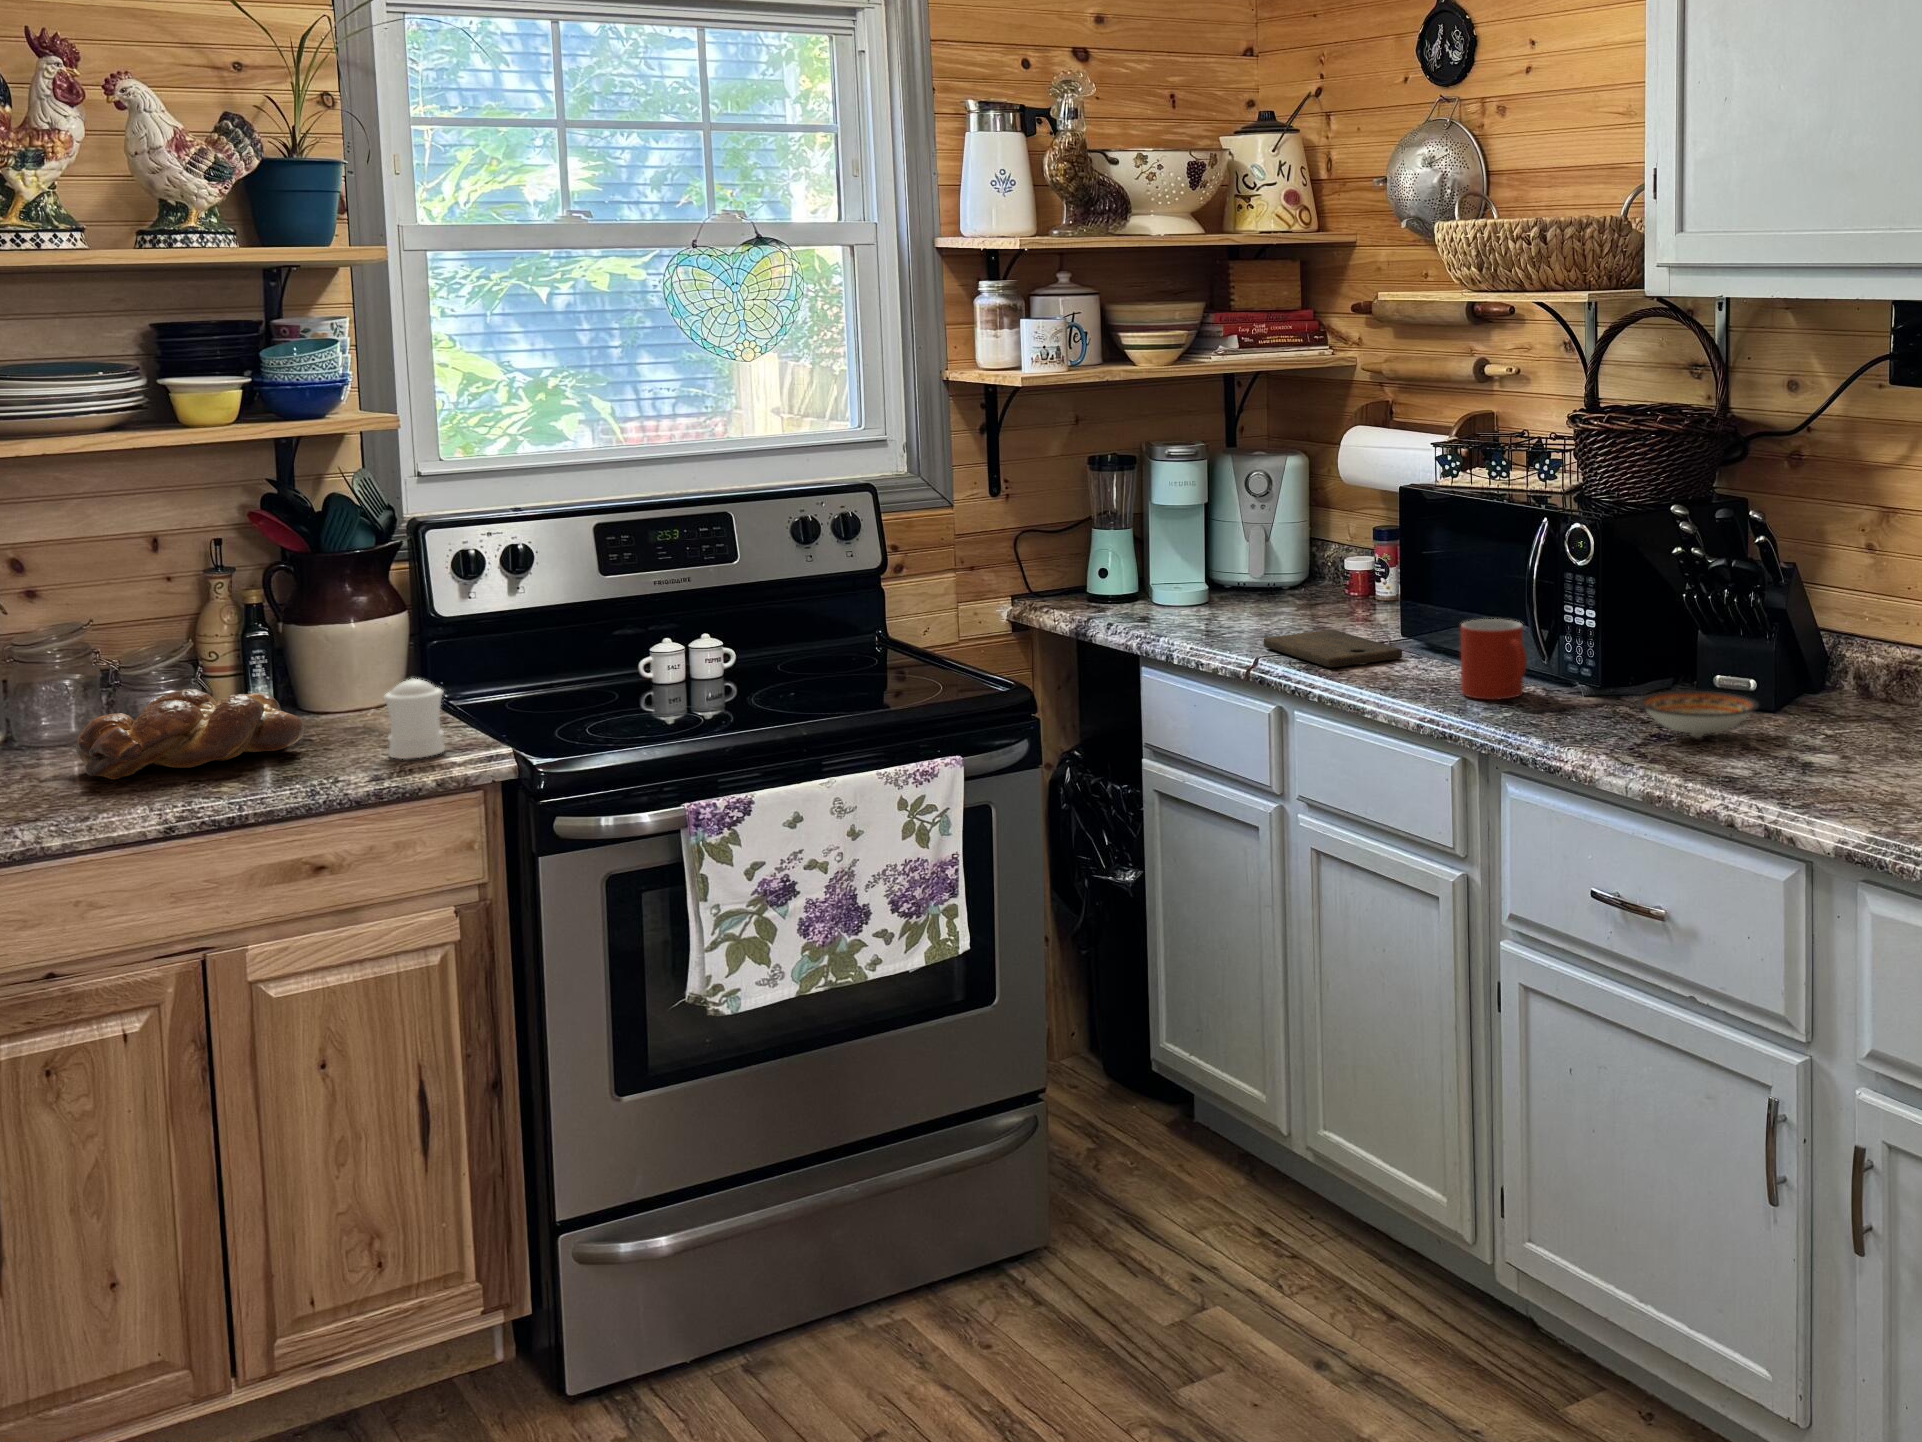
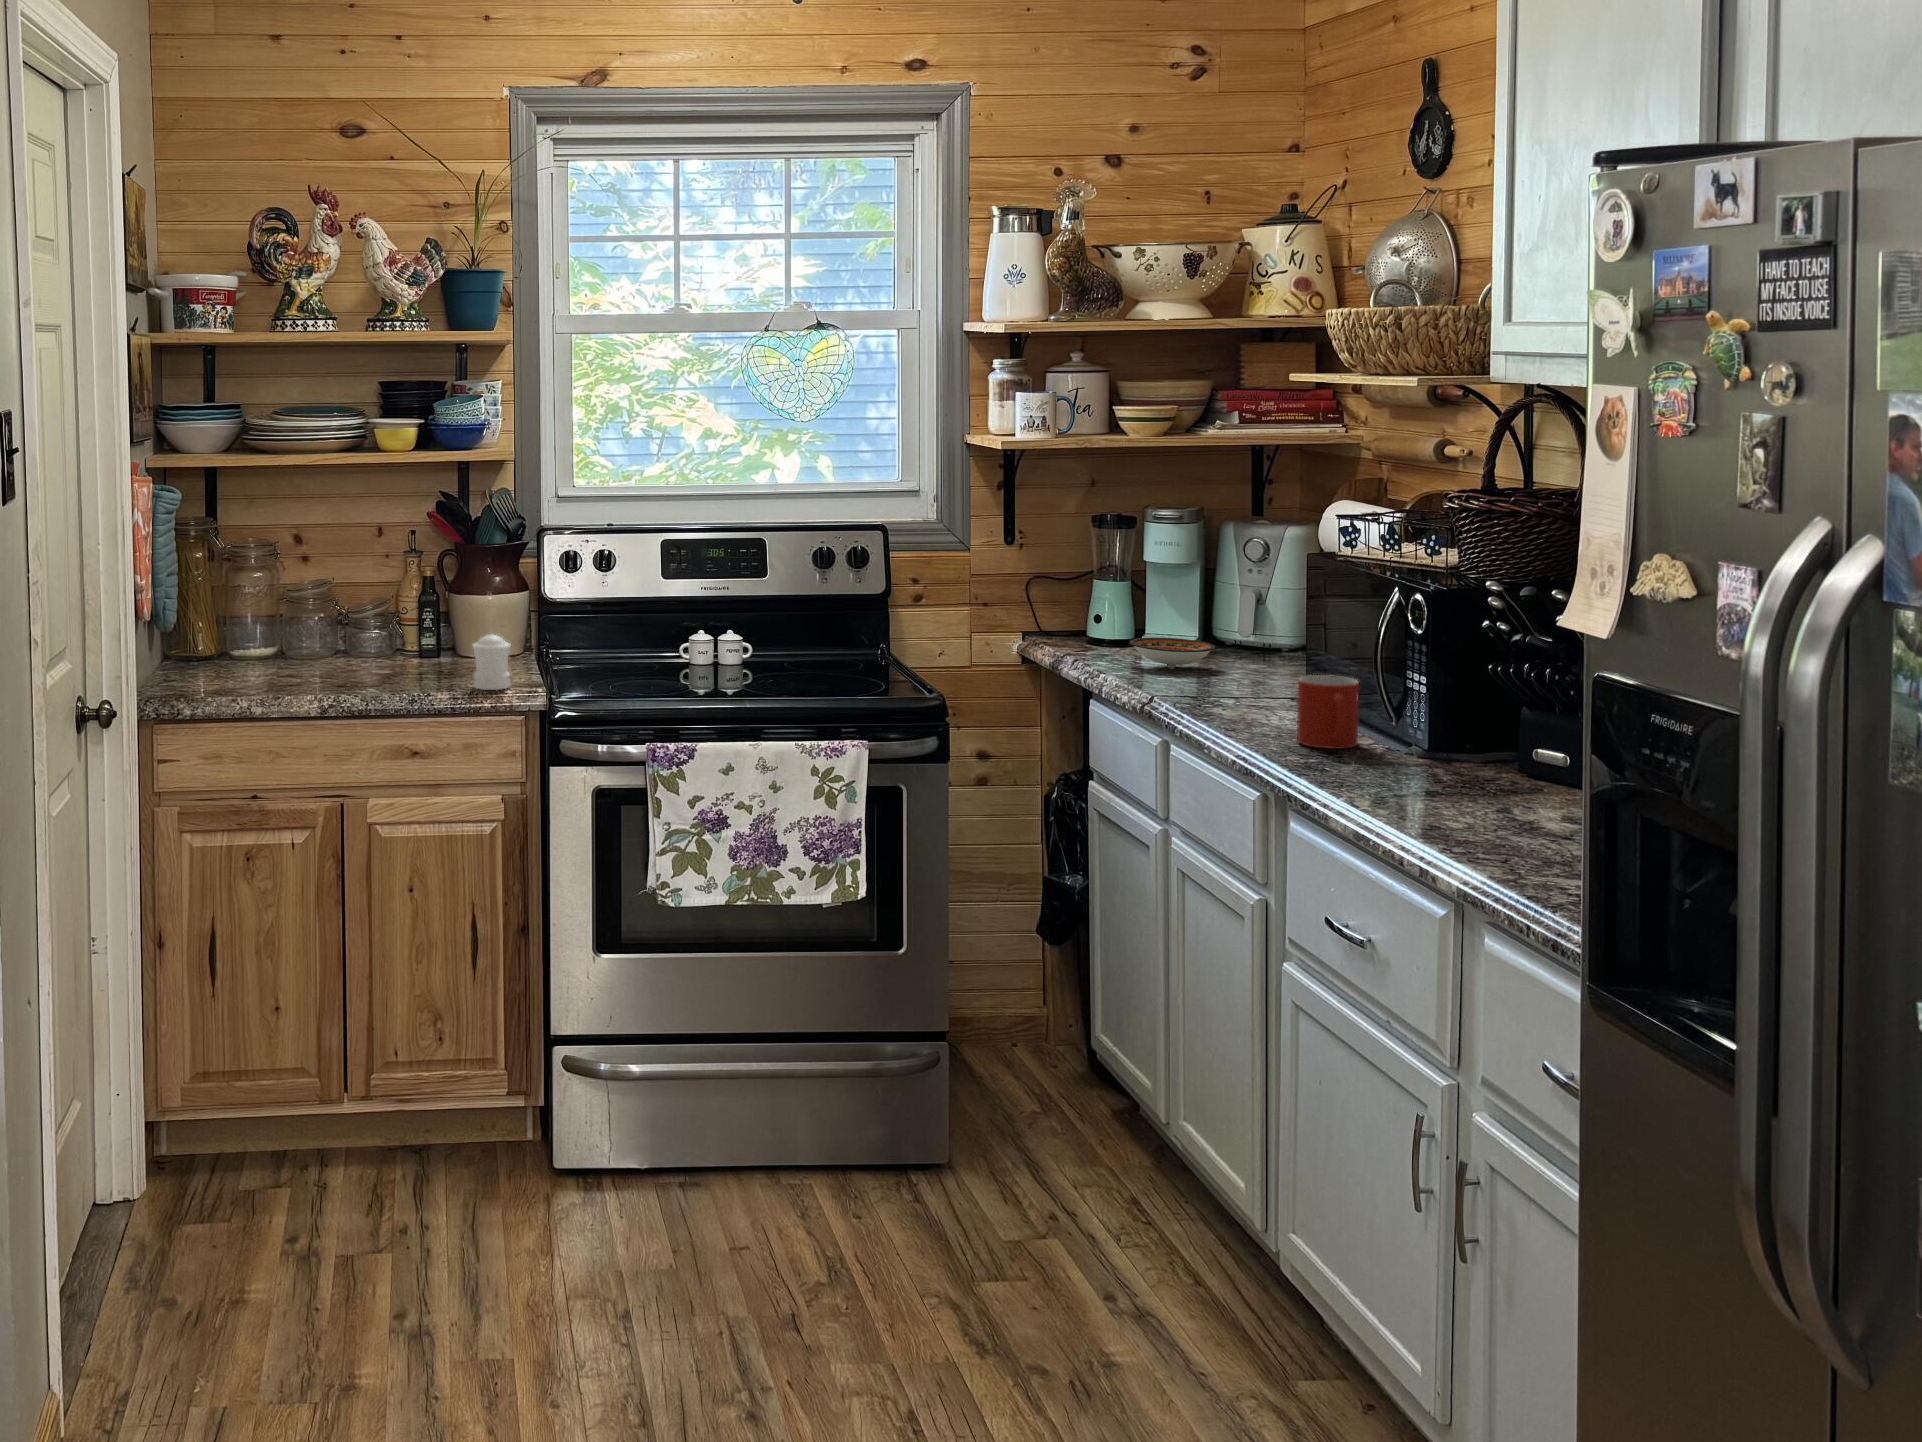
cutting board: present [1264,630,1402,667] -> none [1184,679,1293,708]
bread loaf: present [76,689,304,779] -> none [296,627,430,680]
ceramic bowl: present [1638,691,1759,737] -> present [1129,638,1215,668]

